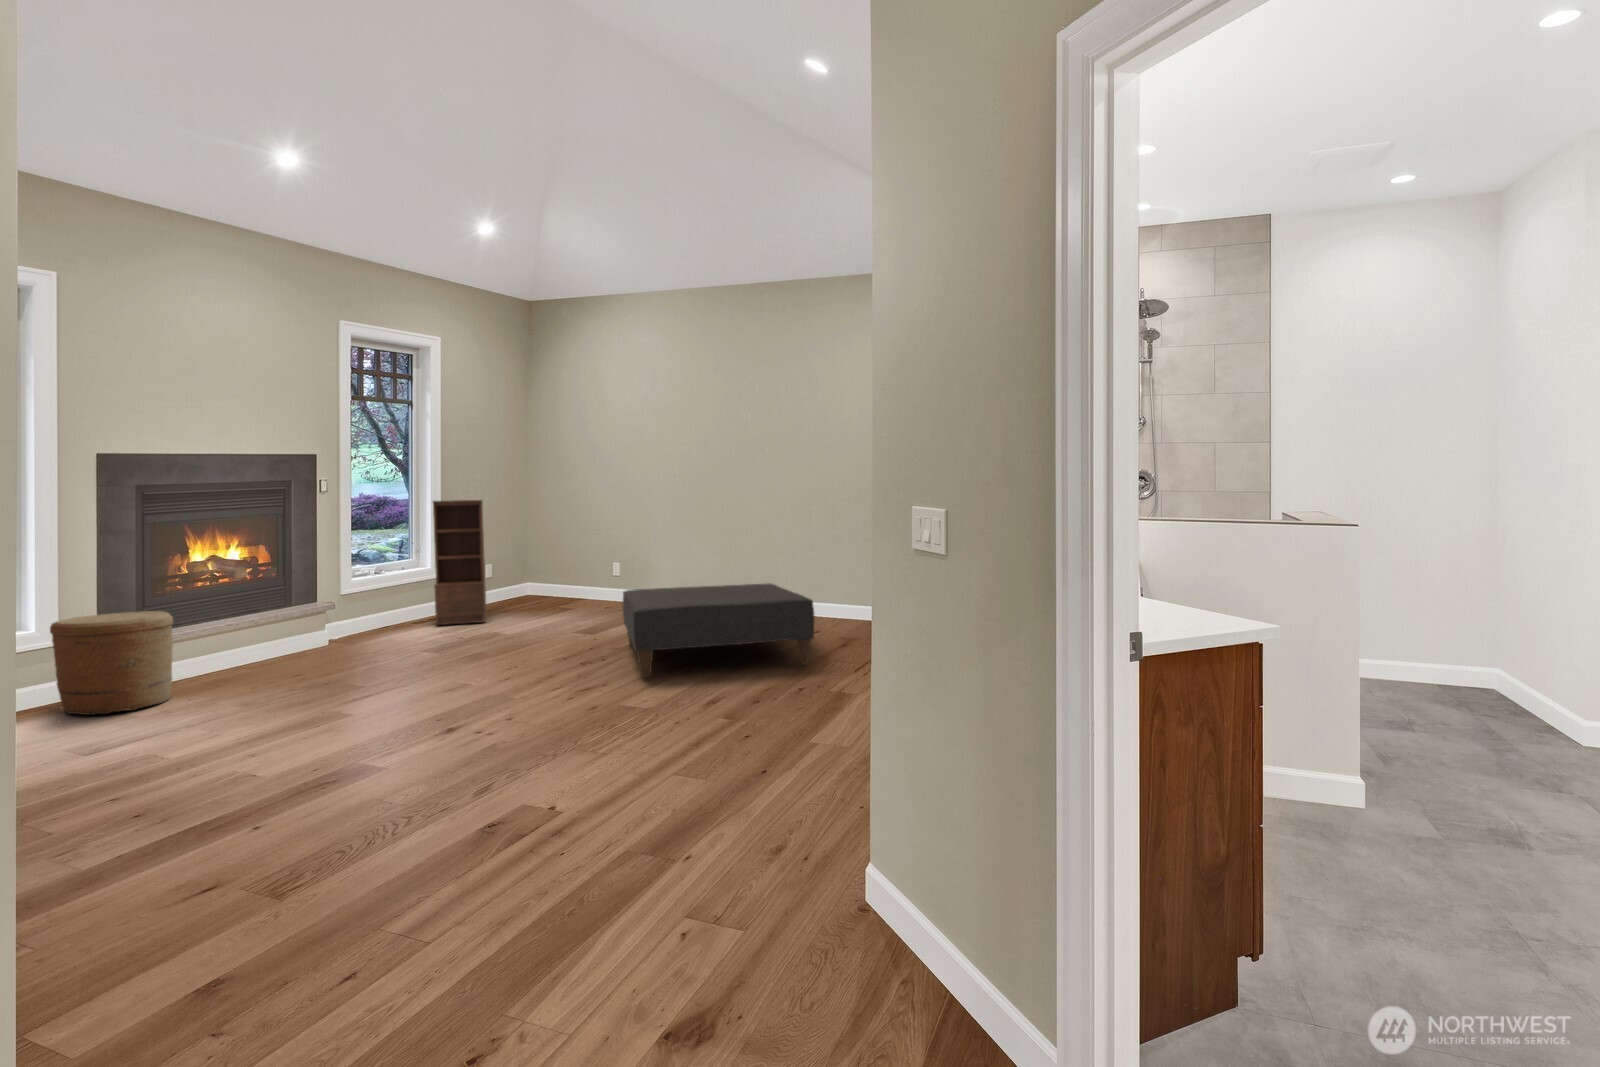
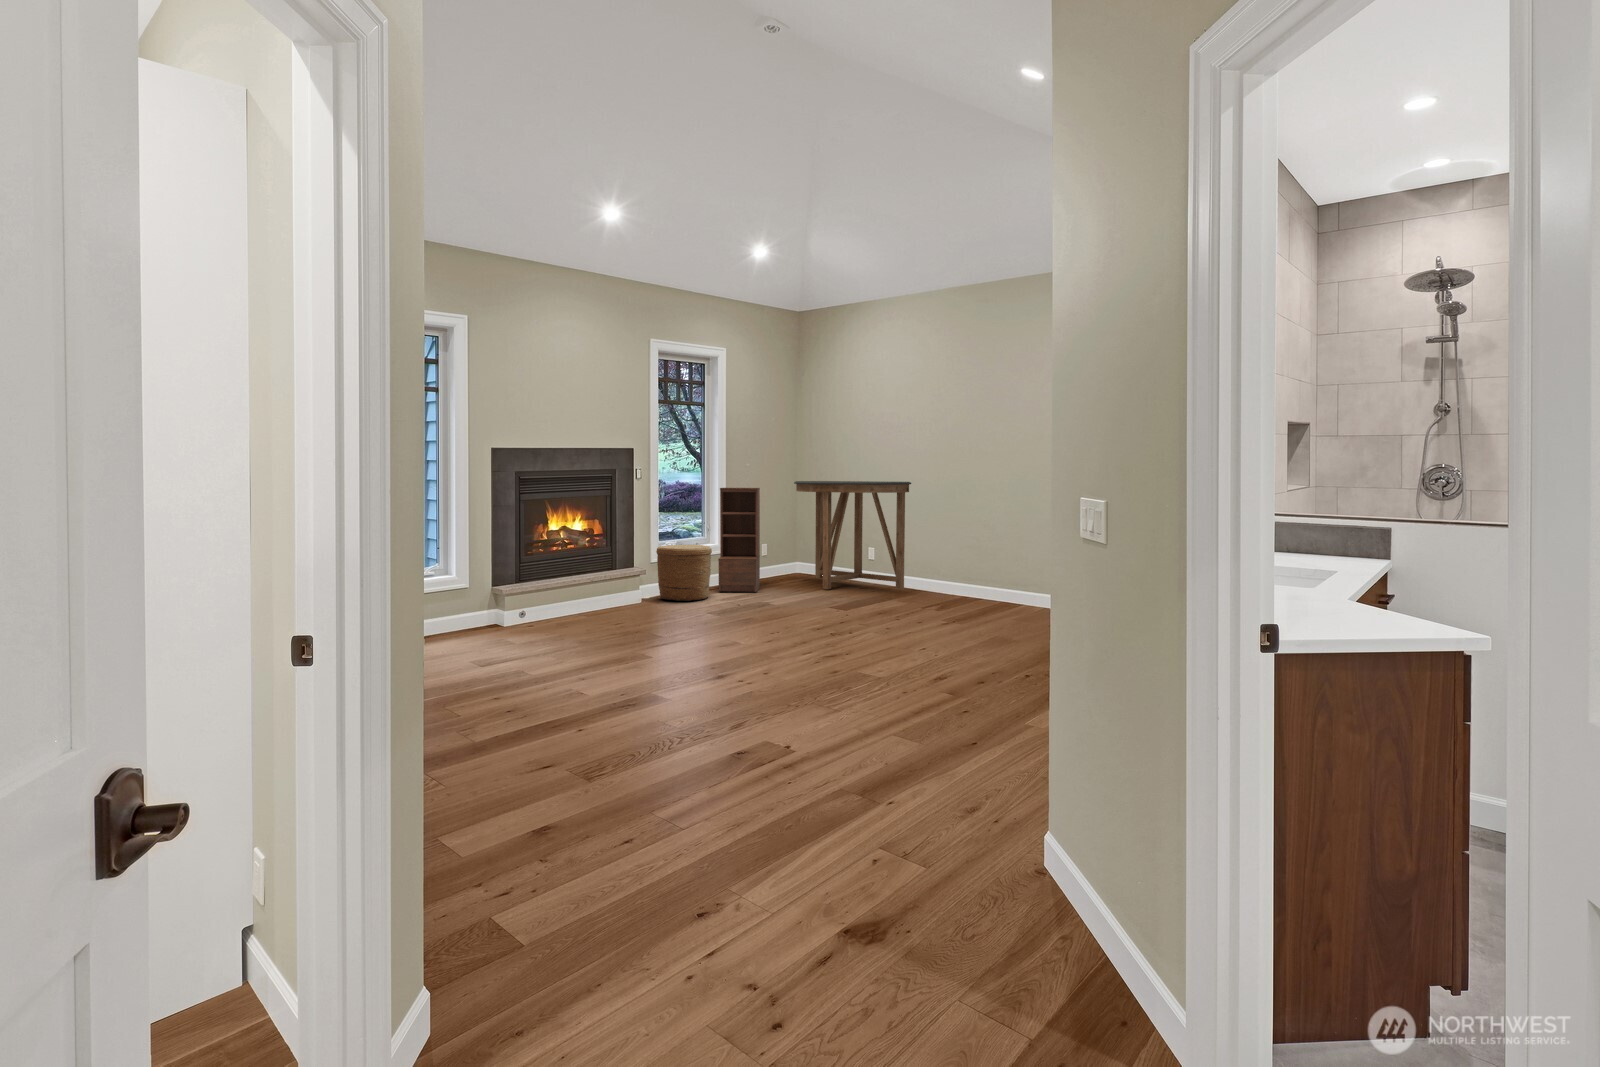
console table: none [524,490,661,614] -> present [794,481,911,589]
ottoman: present [623,583,815,677] -> none [860,573,1025,652]
woven basket: present [50,611,173,715] -> present [656,545,712,601]

